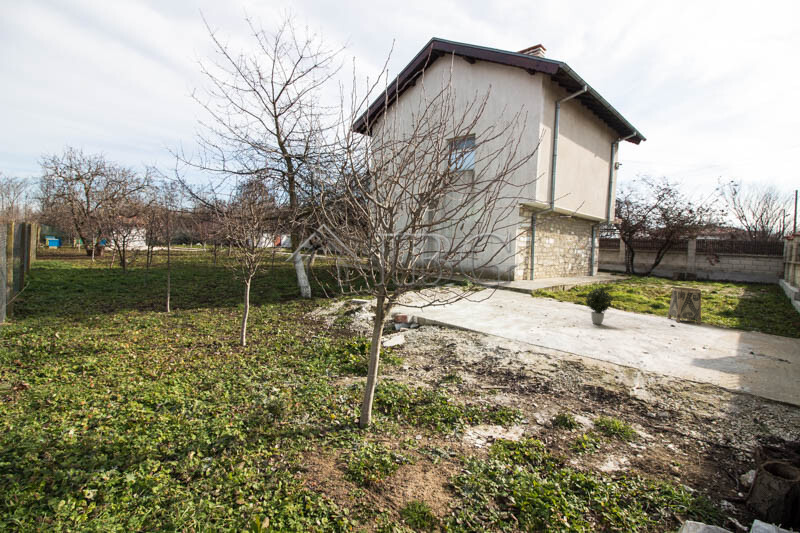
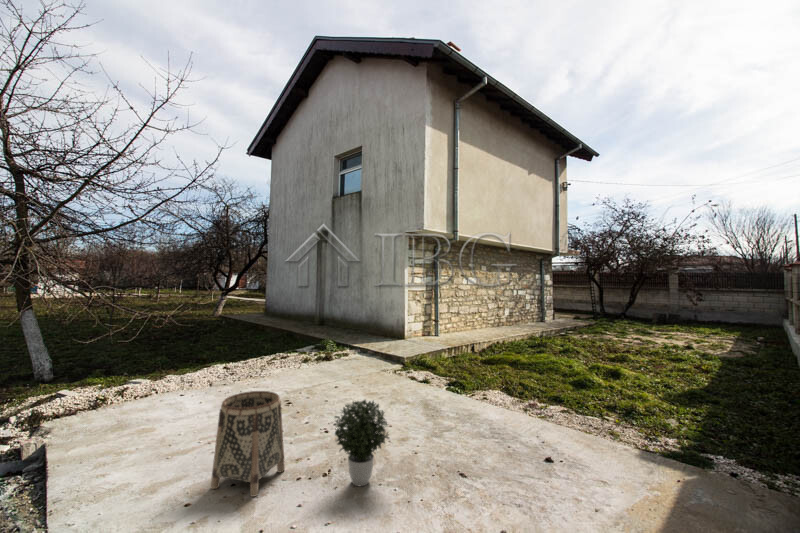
basket: present [668,287,701,324] -> present [211,391,285,496]

